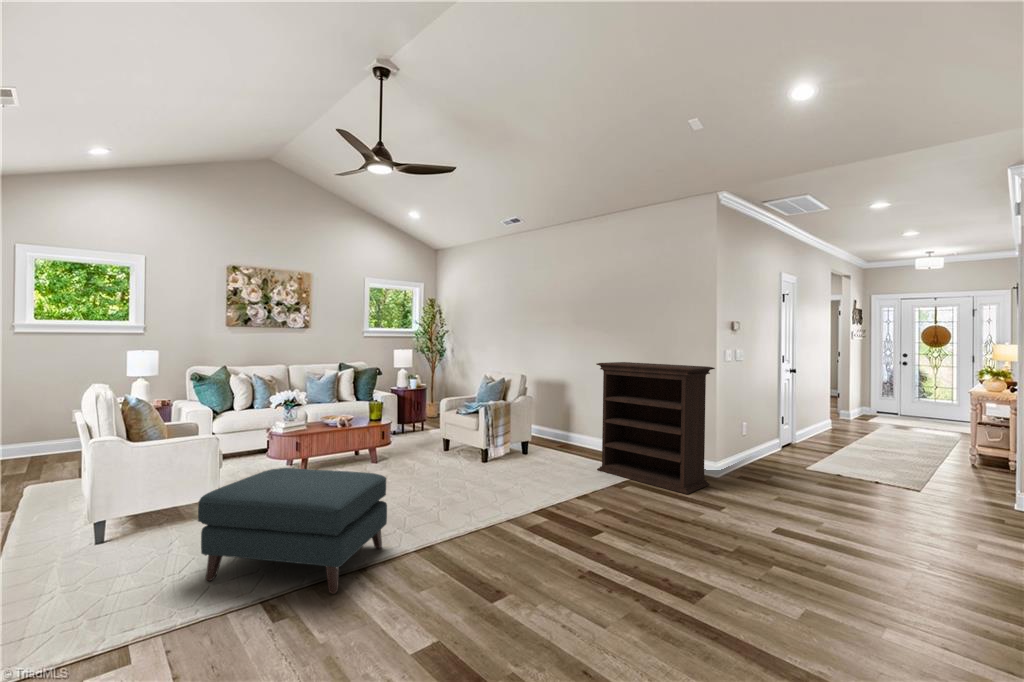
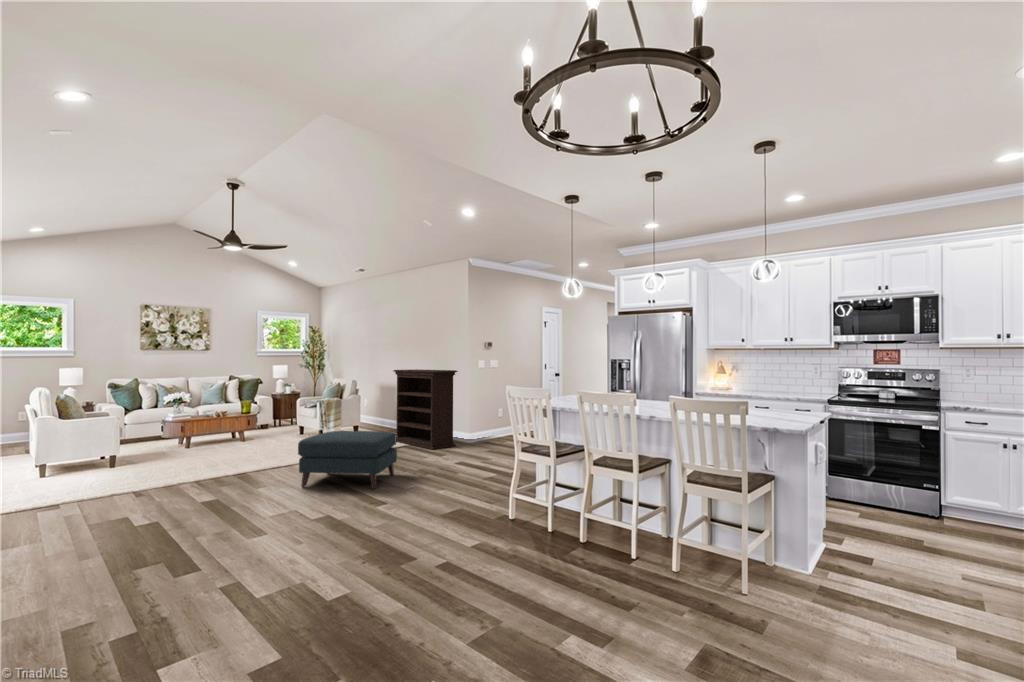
ottoman: present [198,468,387,594] -> present [298,431,397,489]

